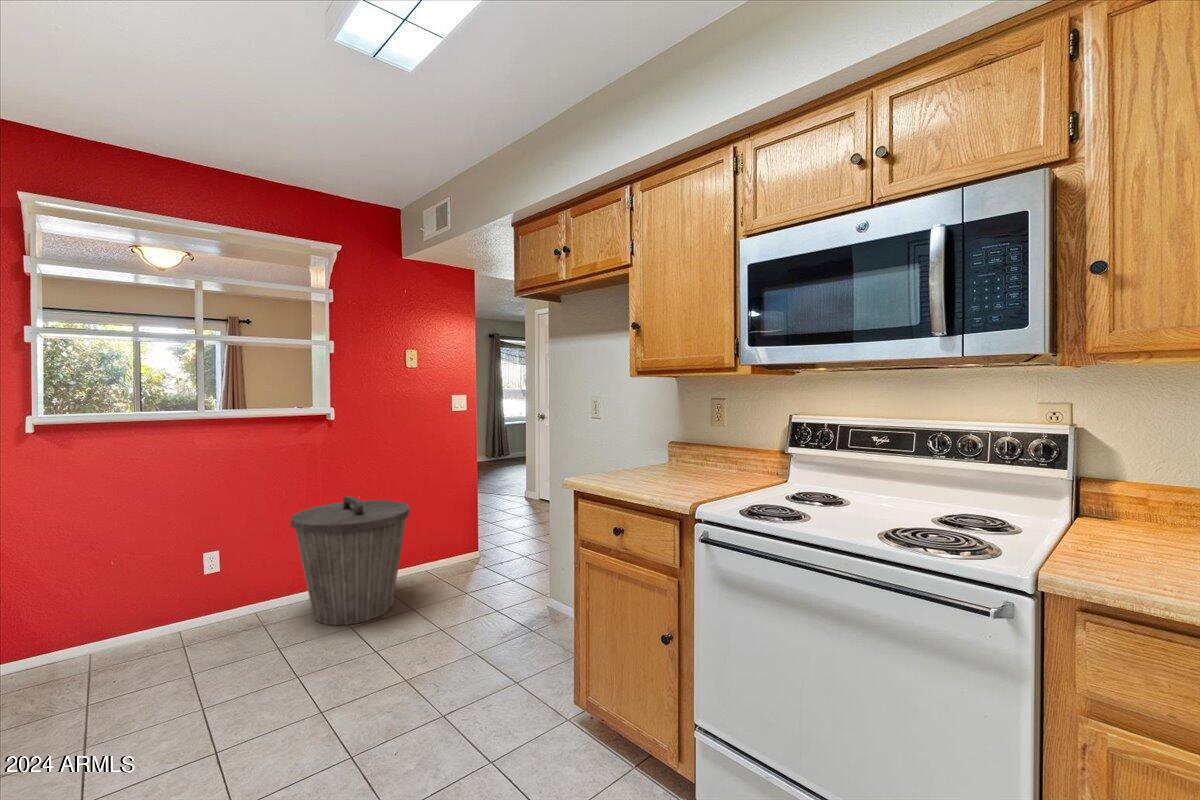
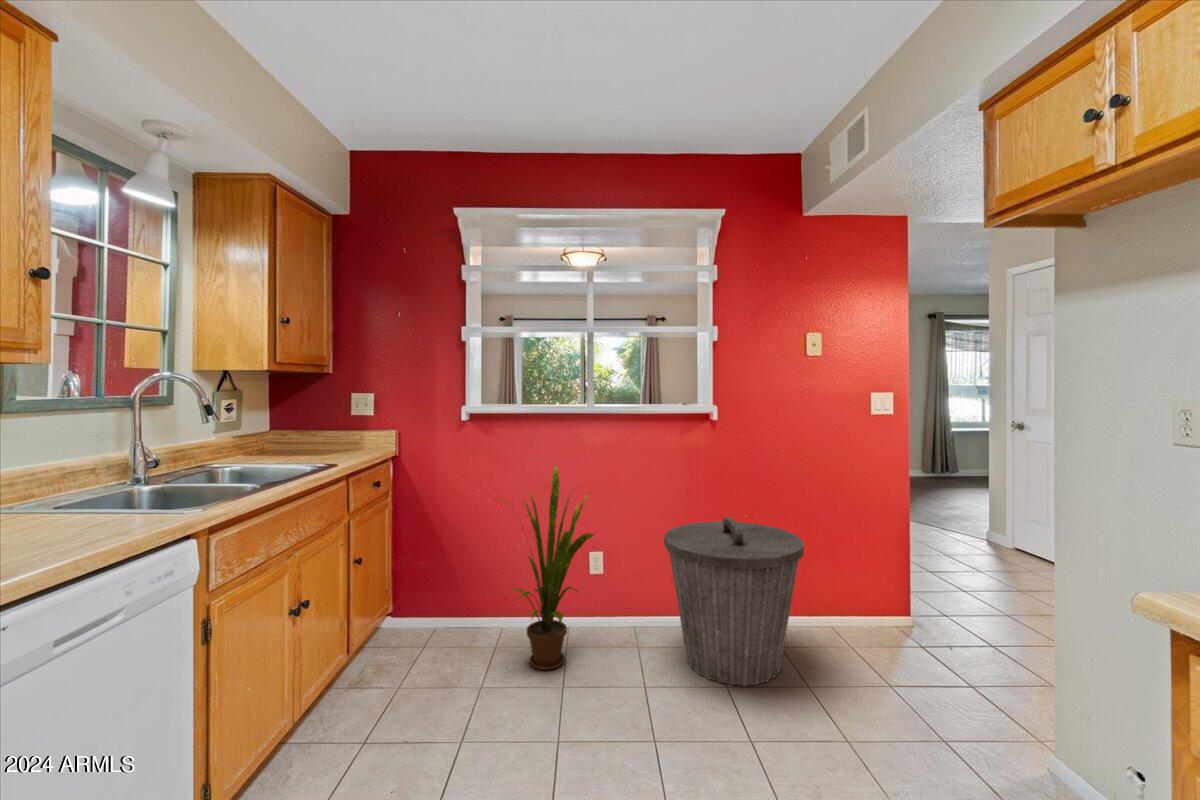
house plant: none [86,469,221,668] -> present [499,466,594,670]

